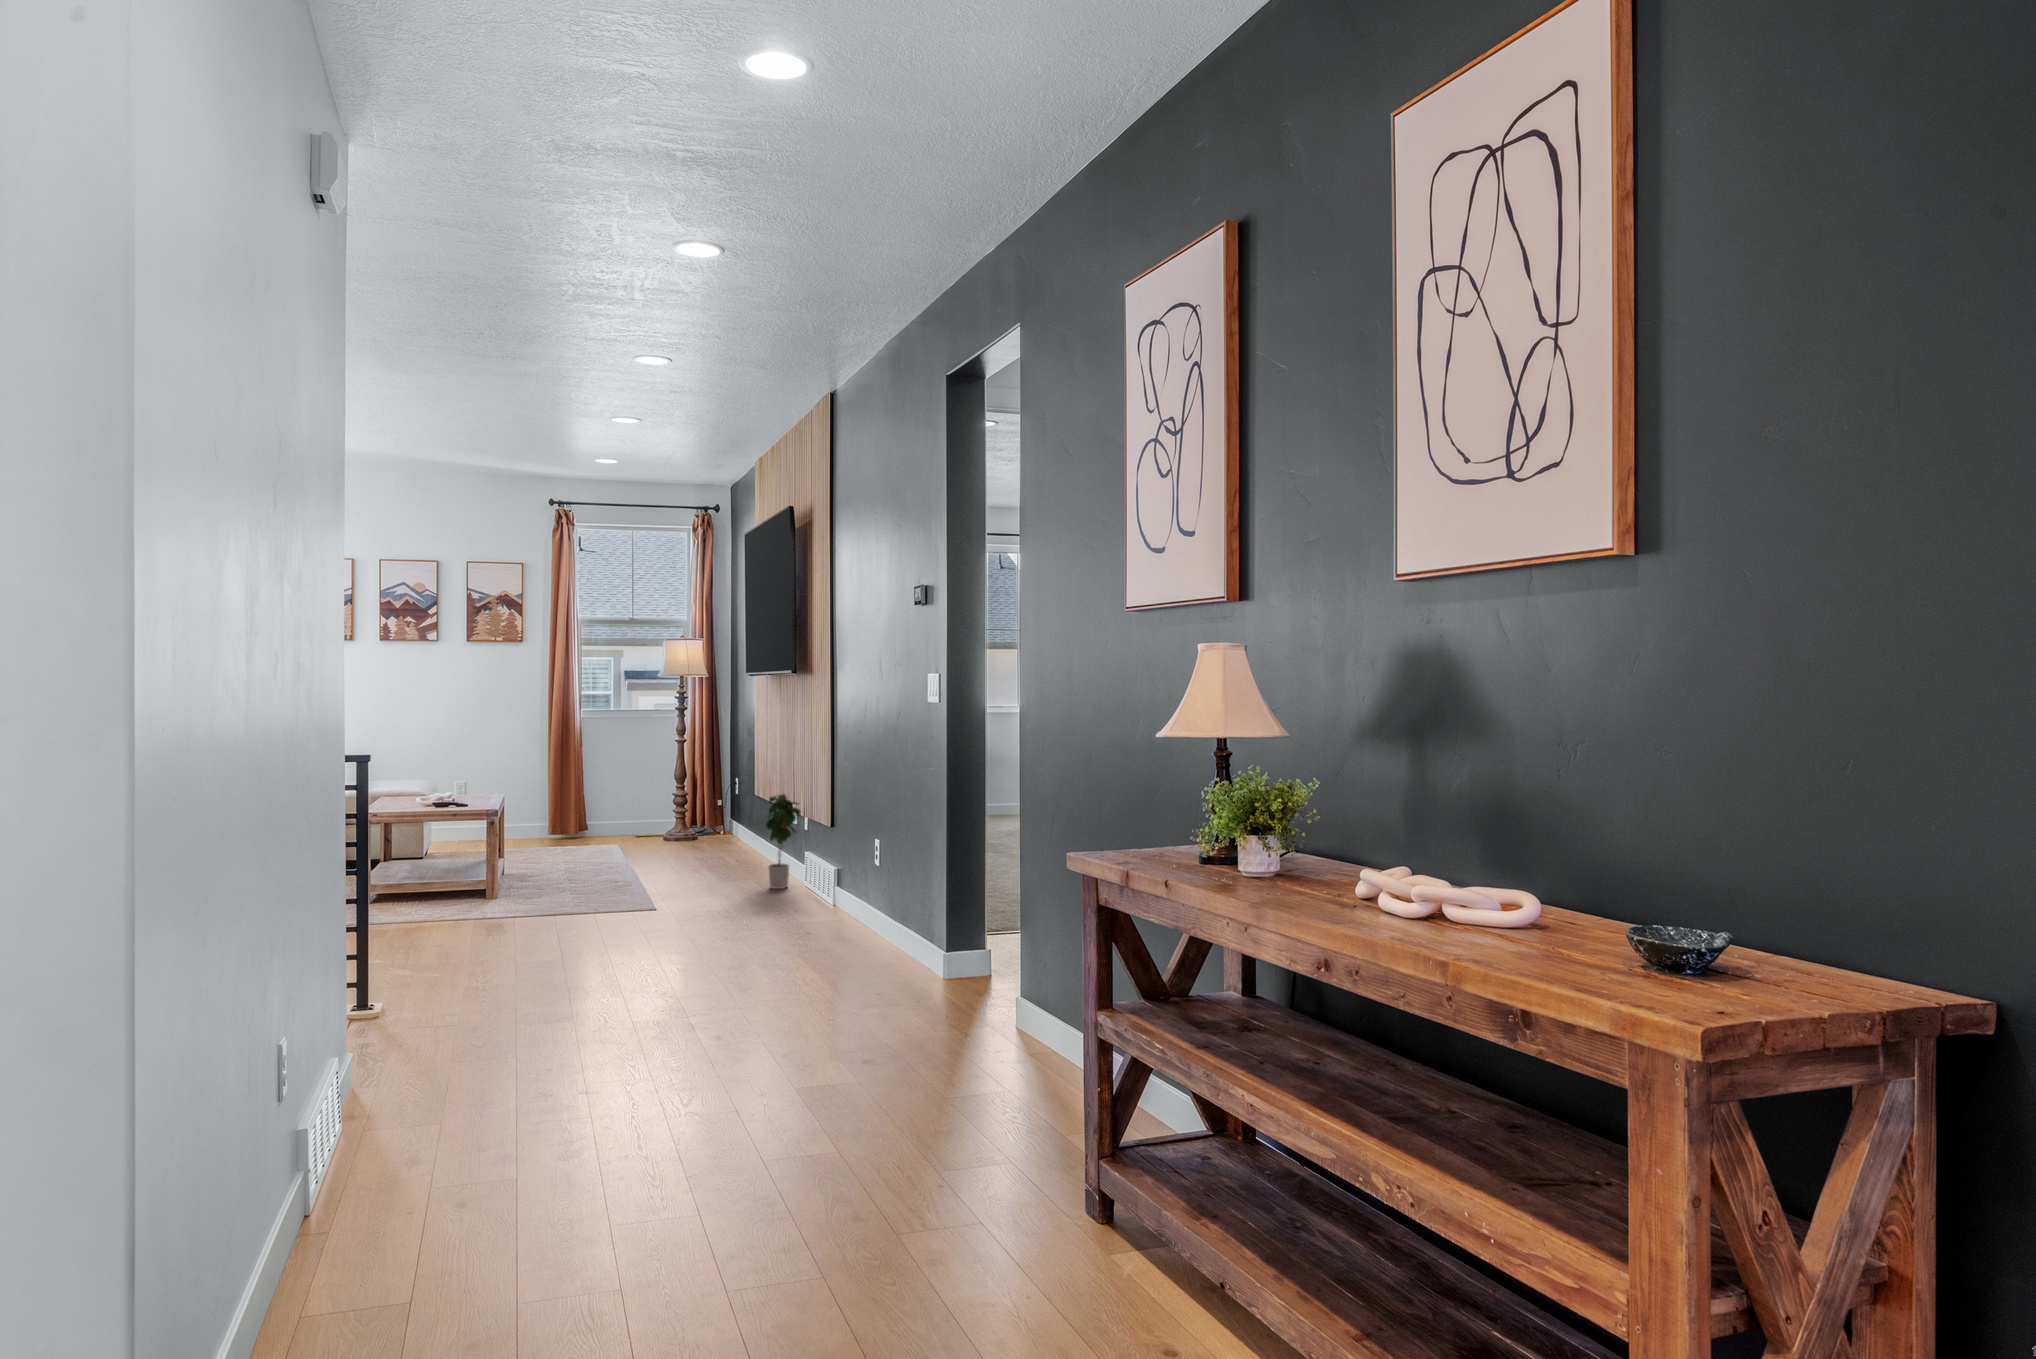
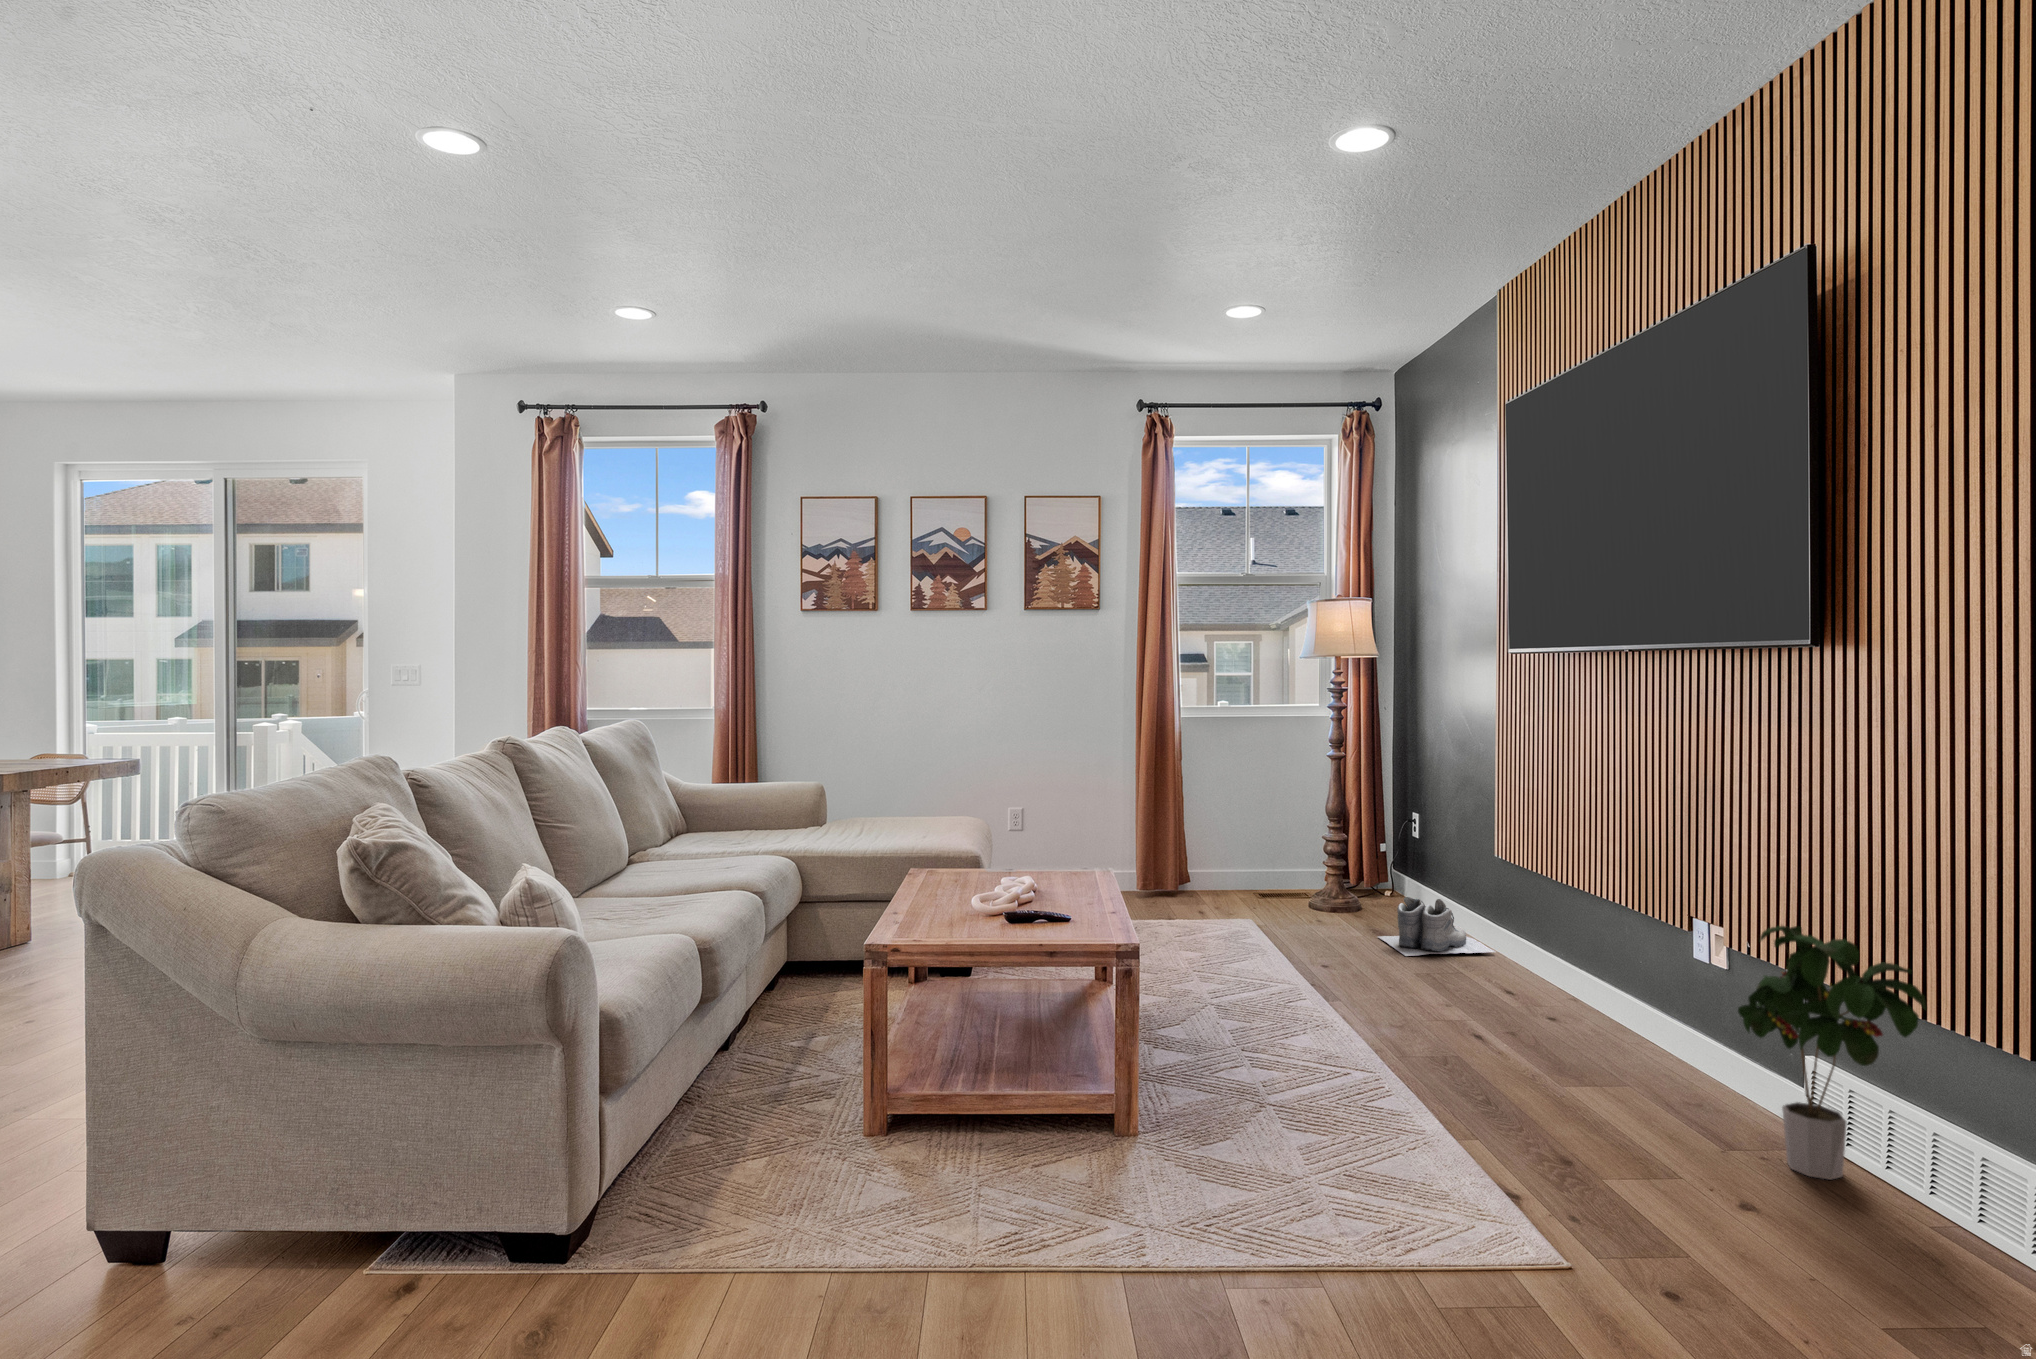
boots: none [688,818,747,850] -> present [1379,897,1495,956]

